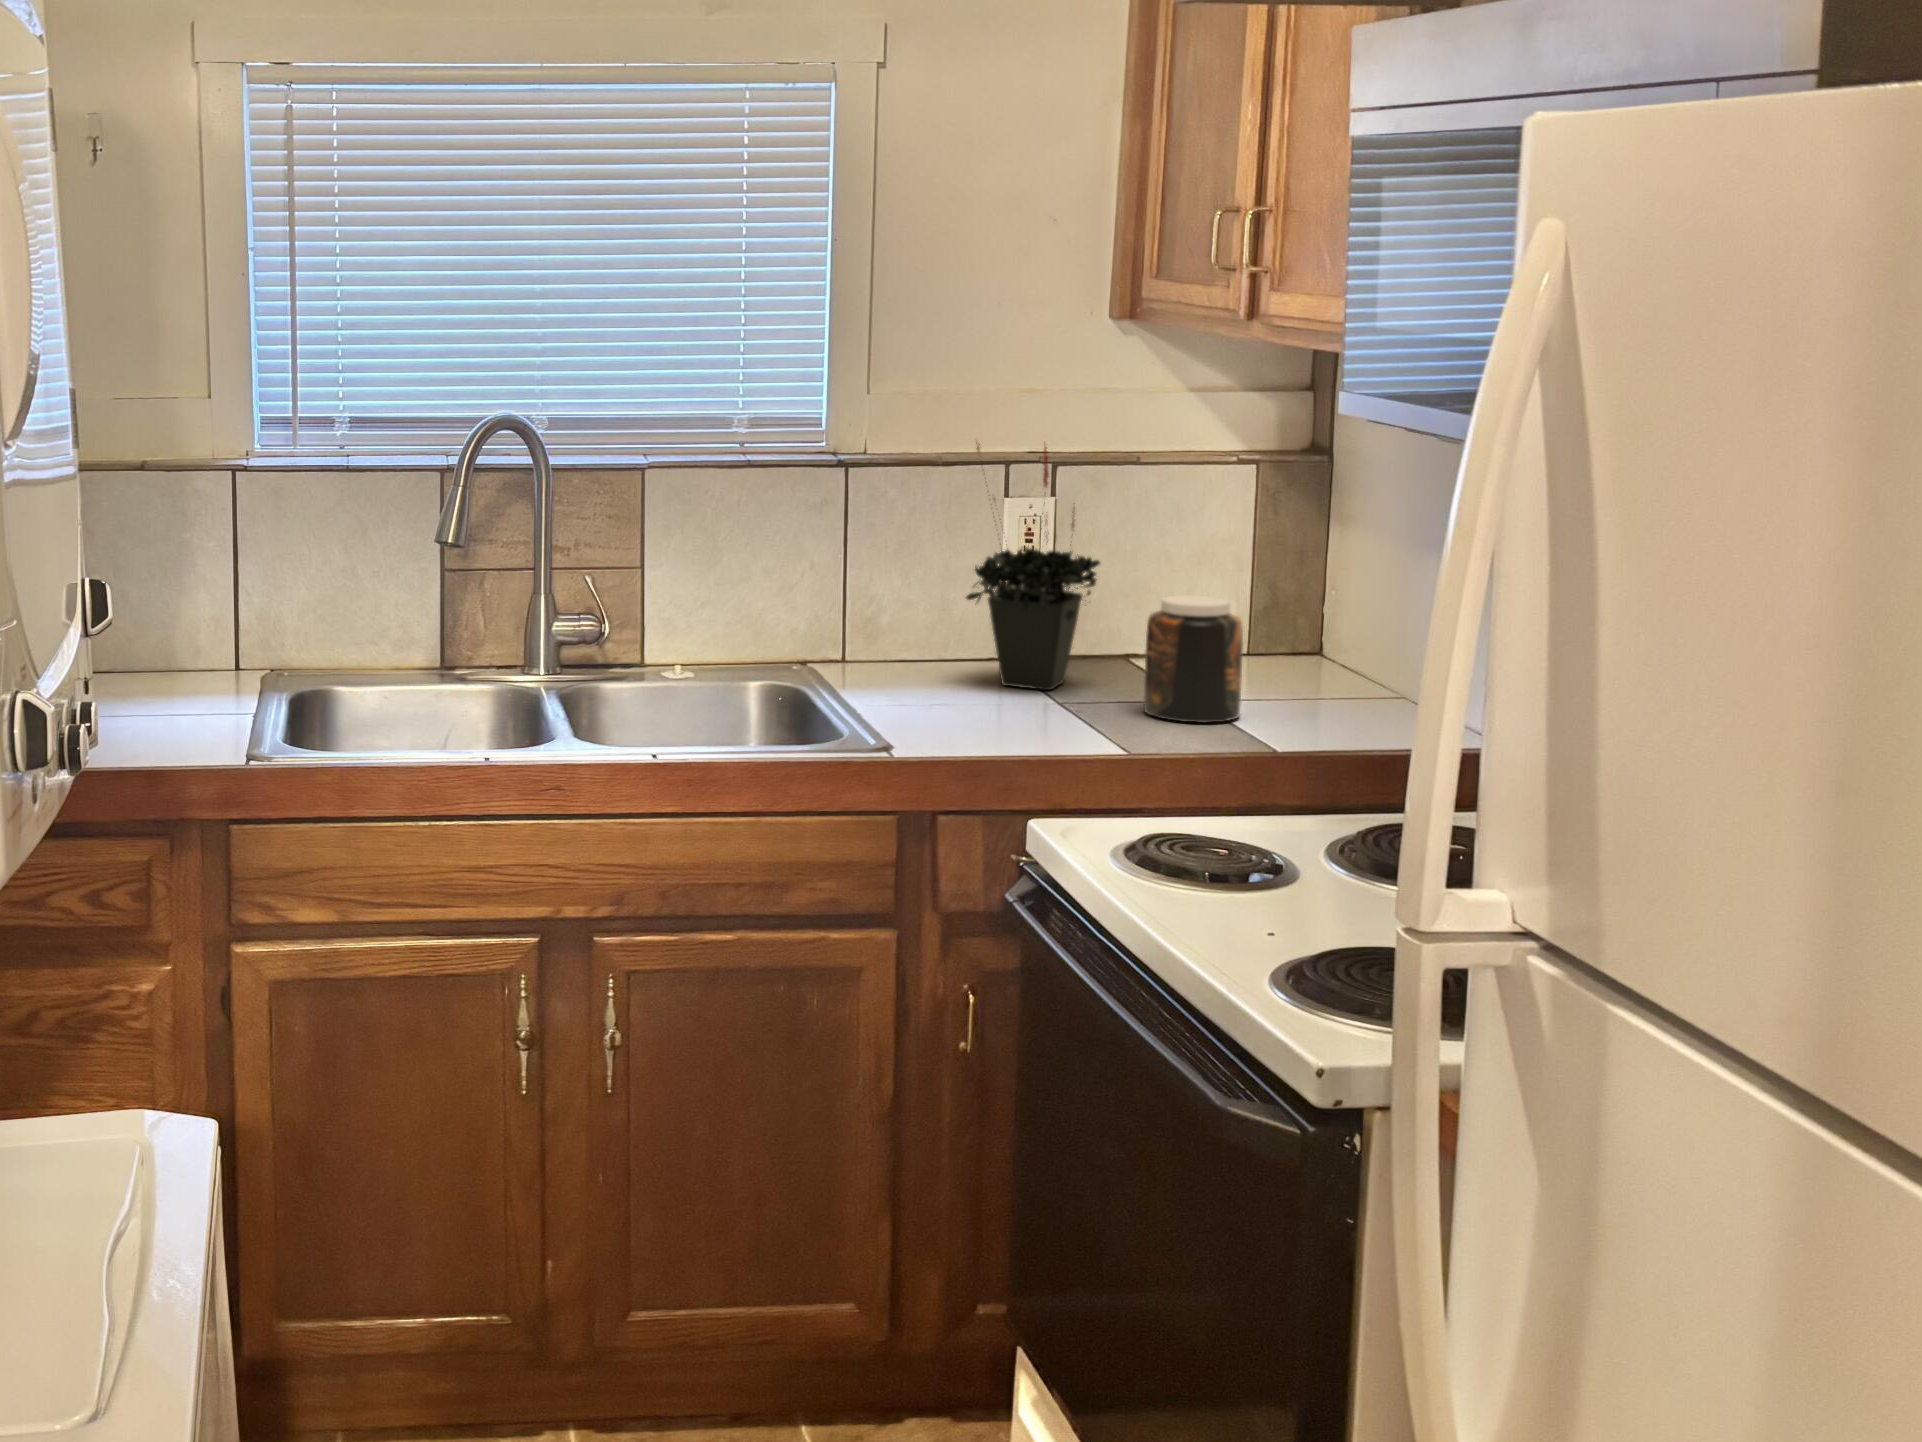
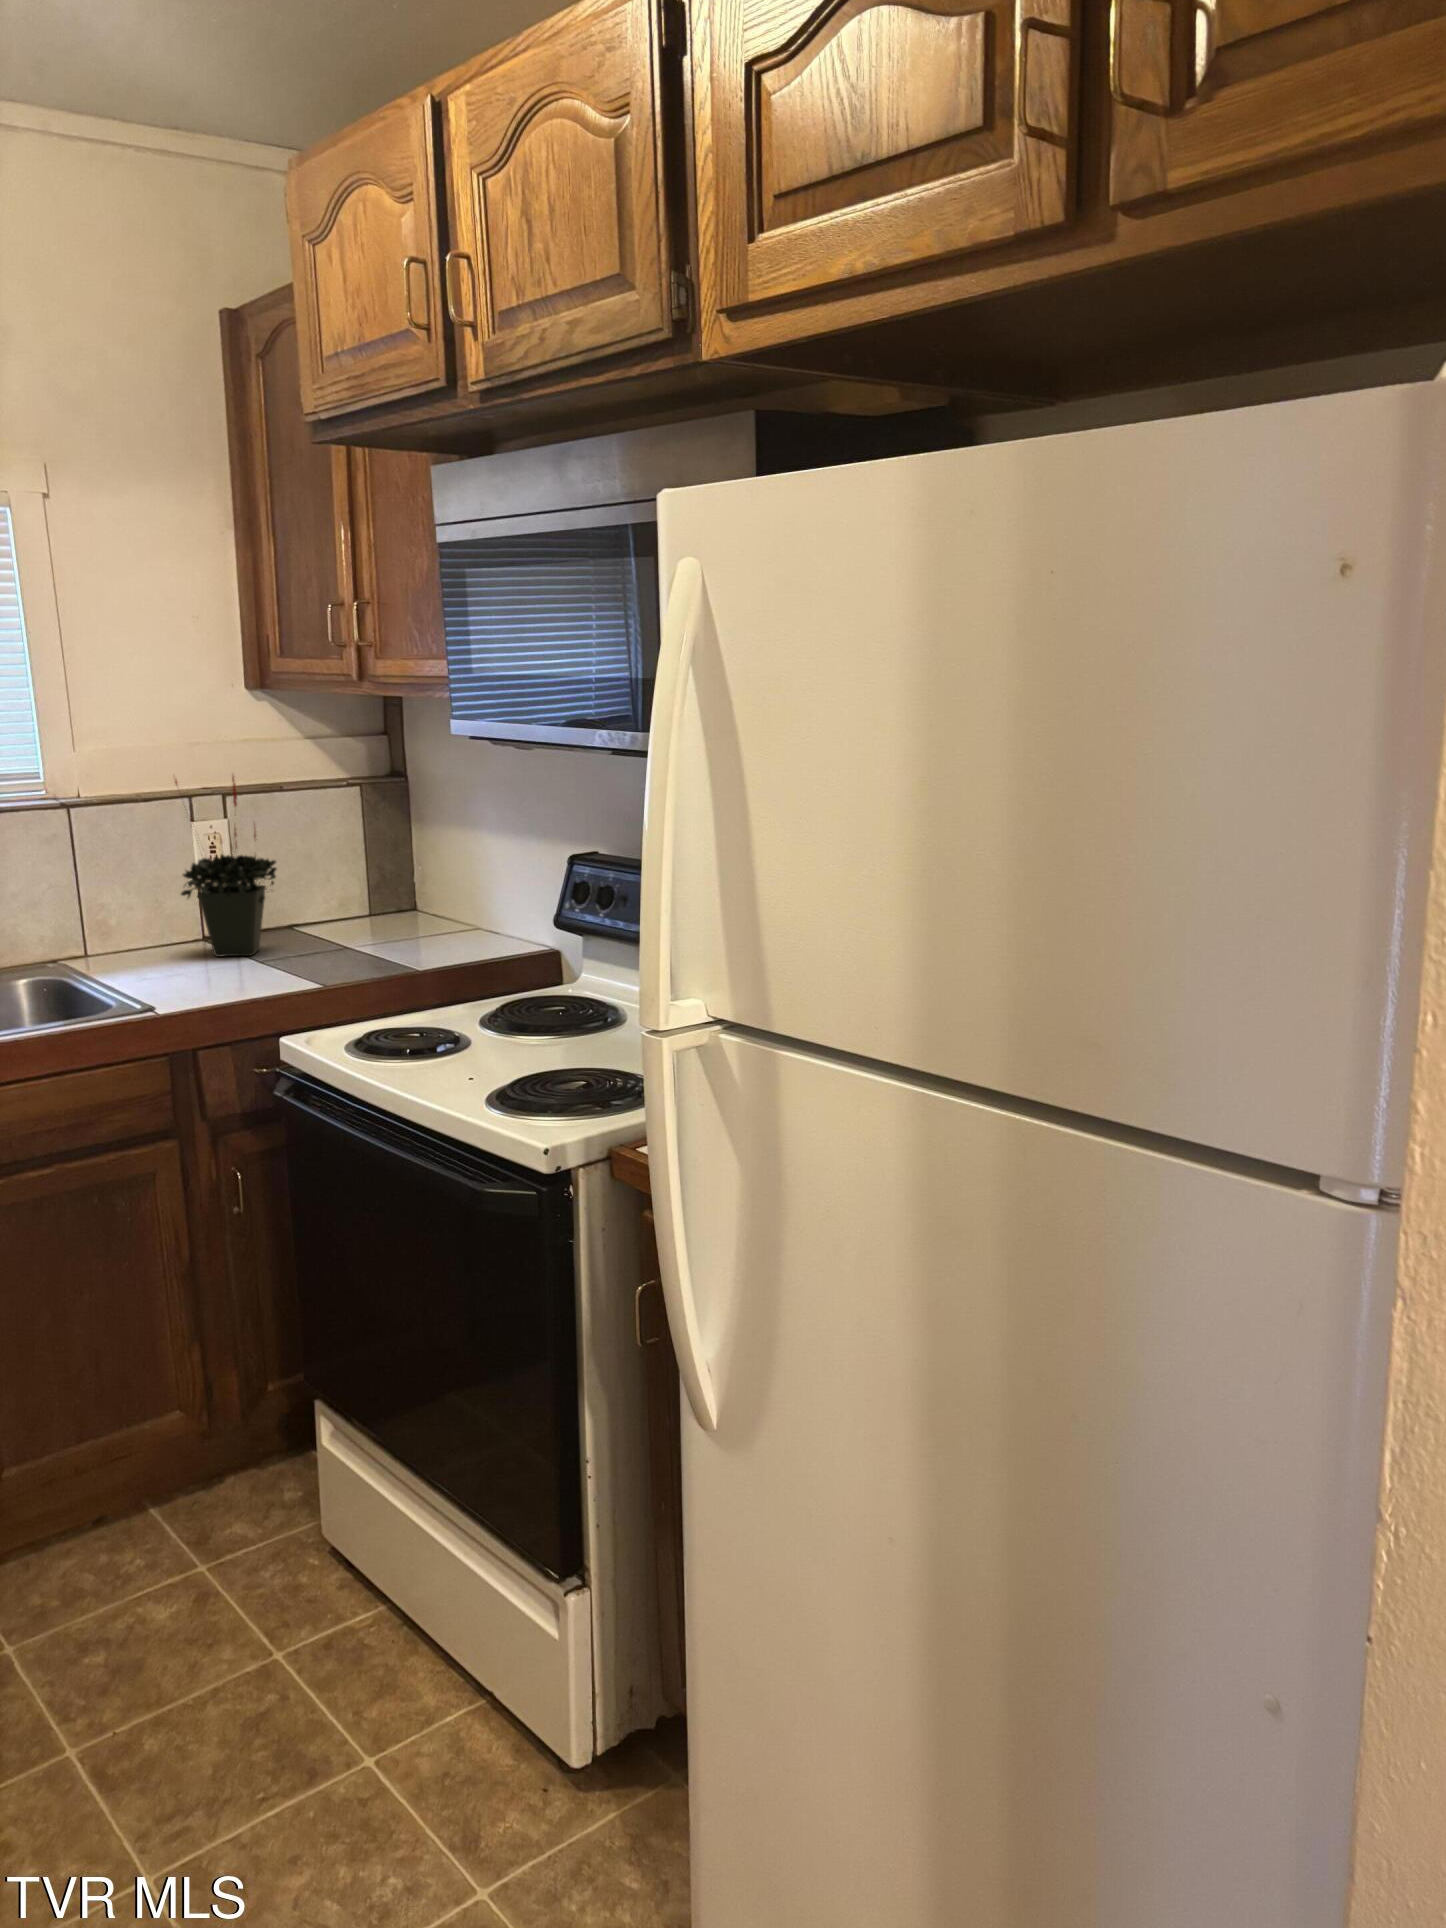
jar: present [1144,595,1243,722] -> none [322,877,391,963]

